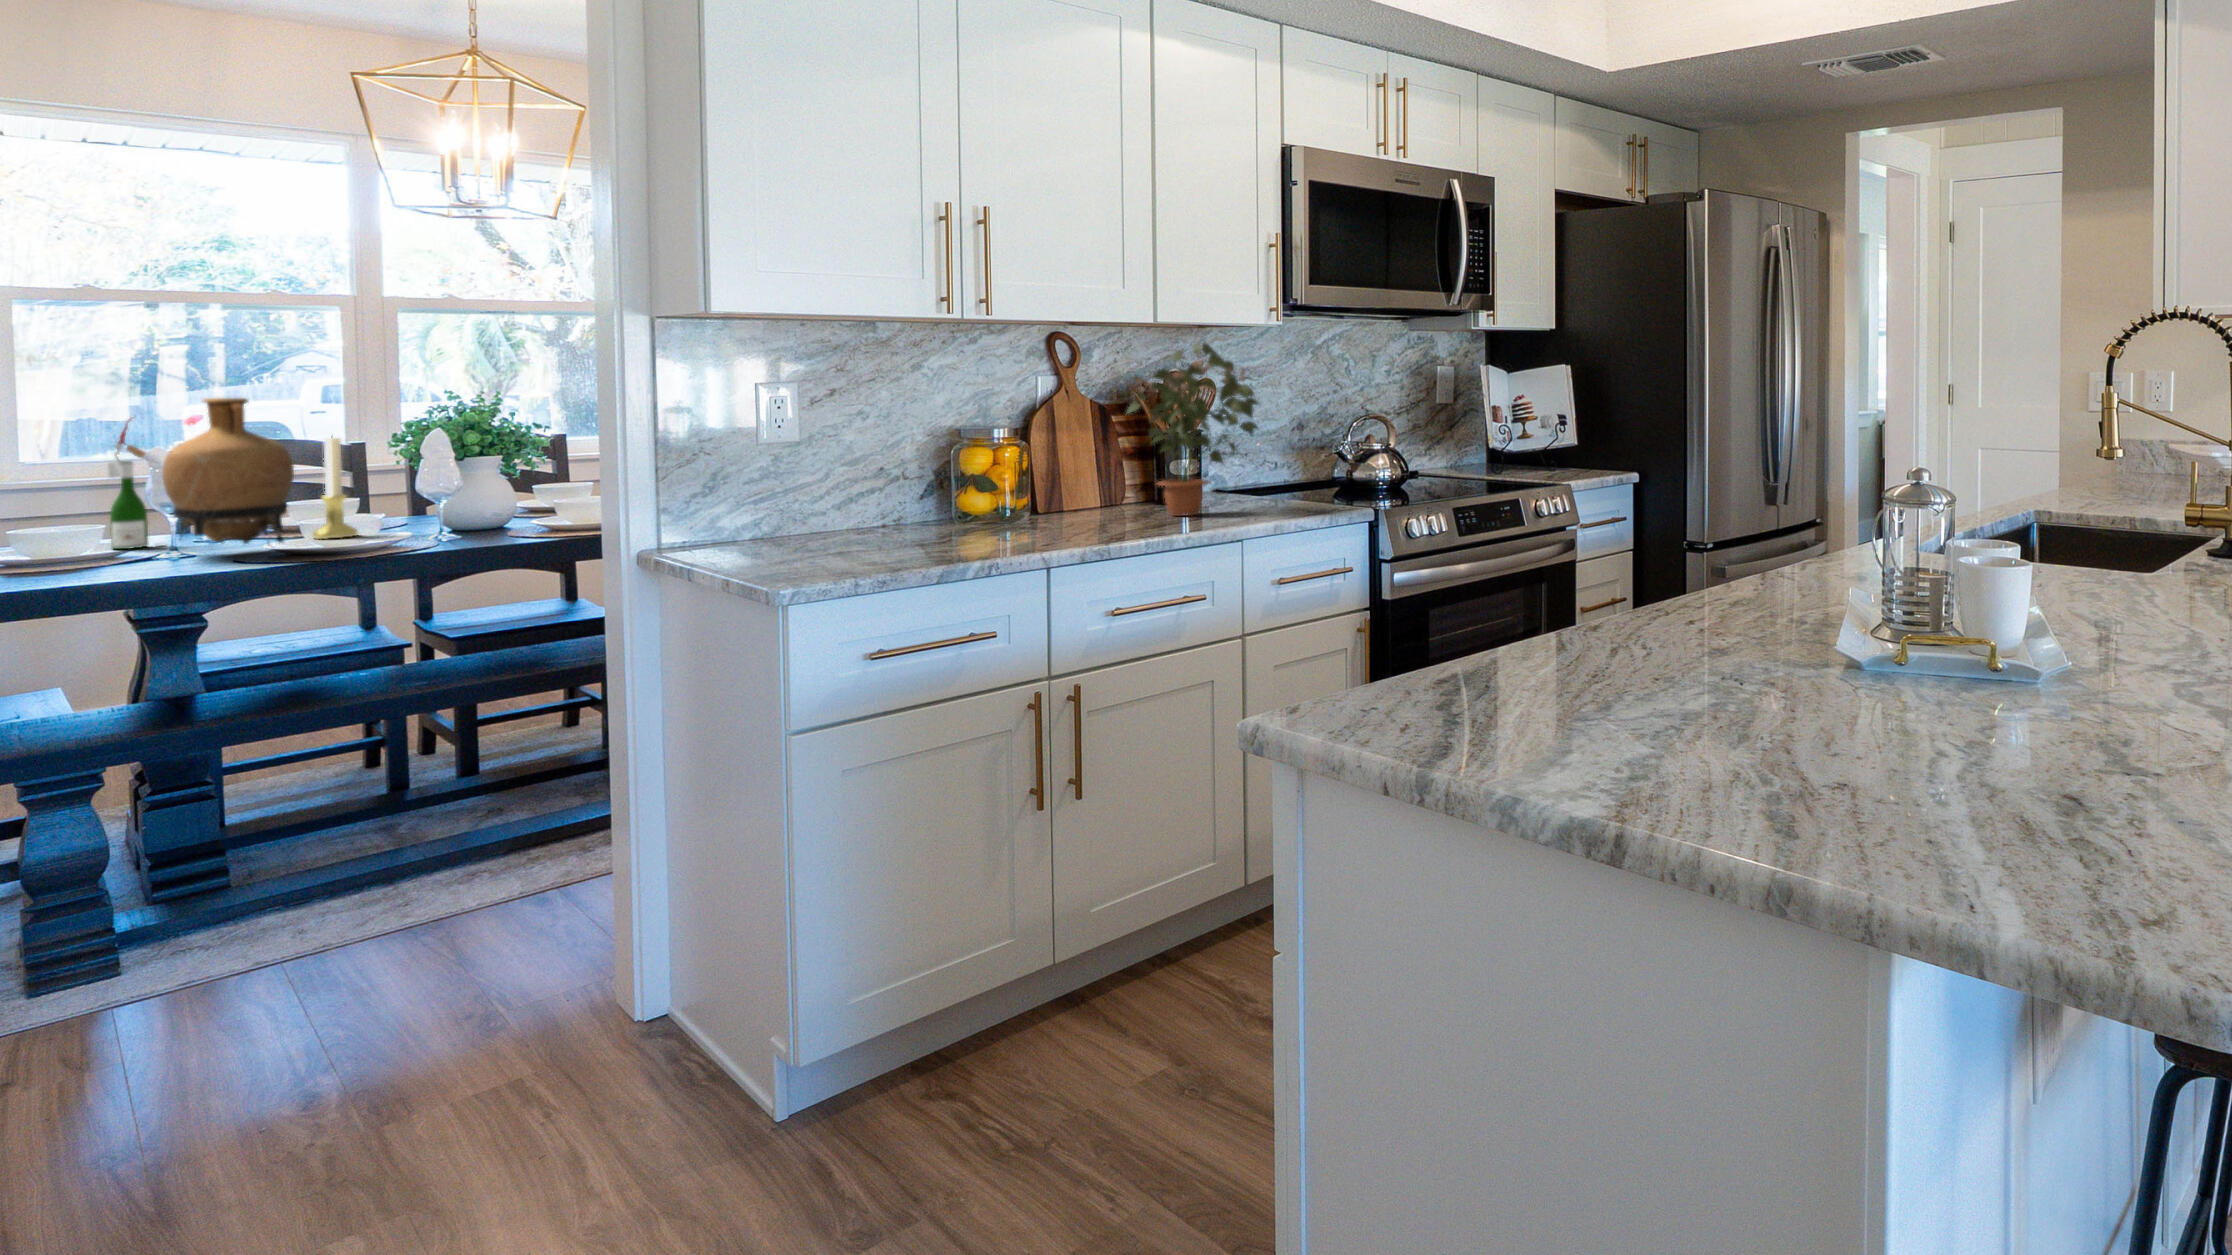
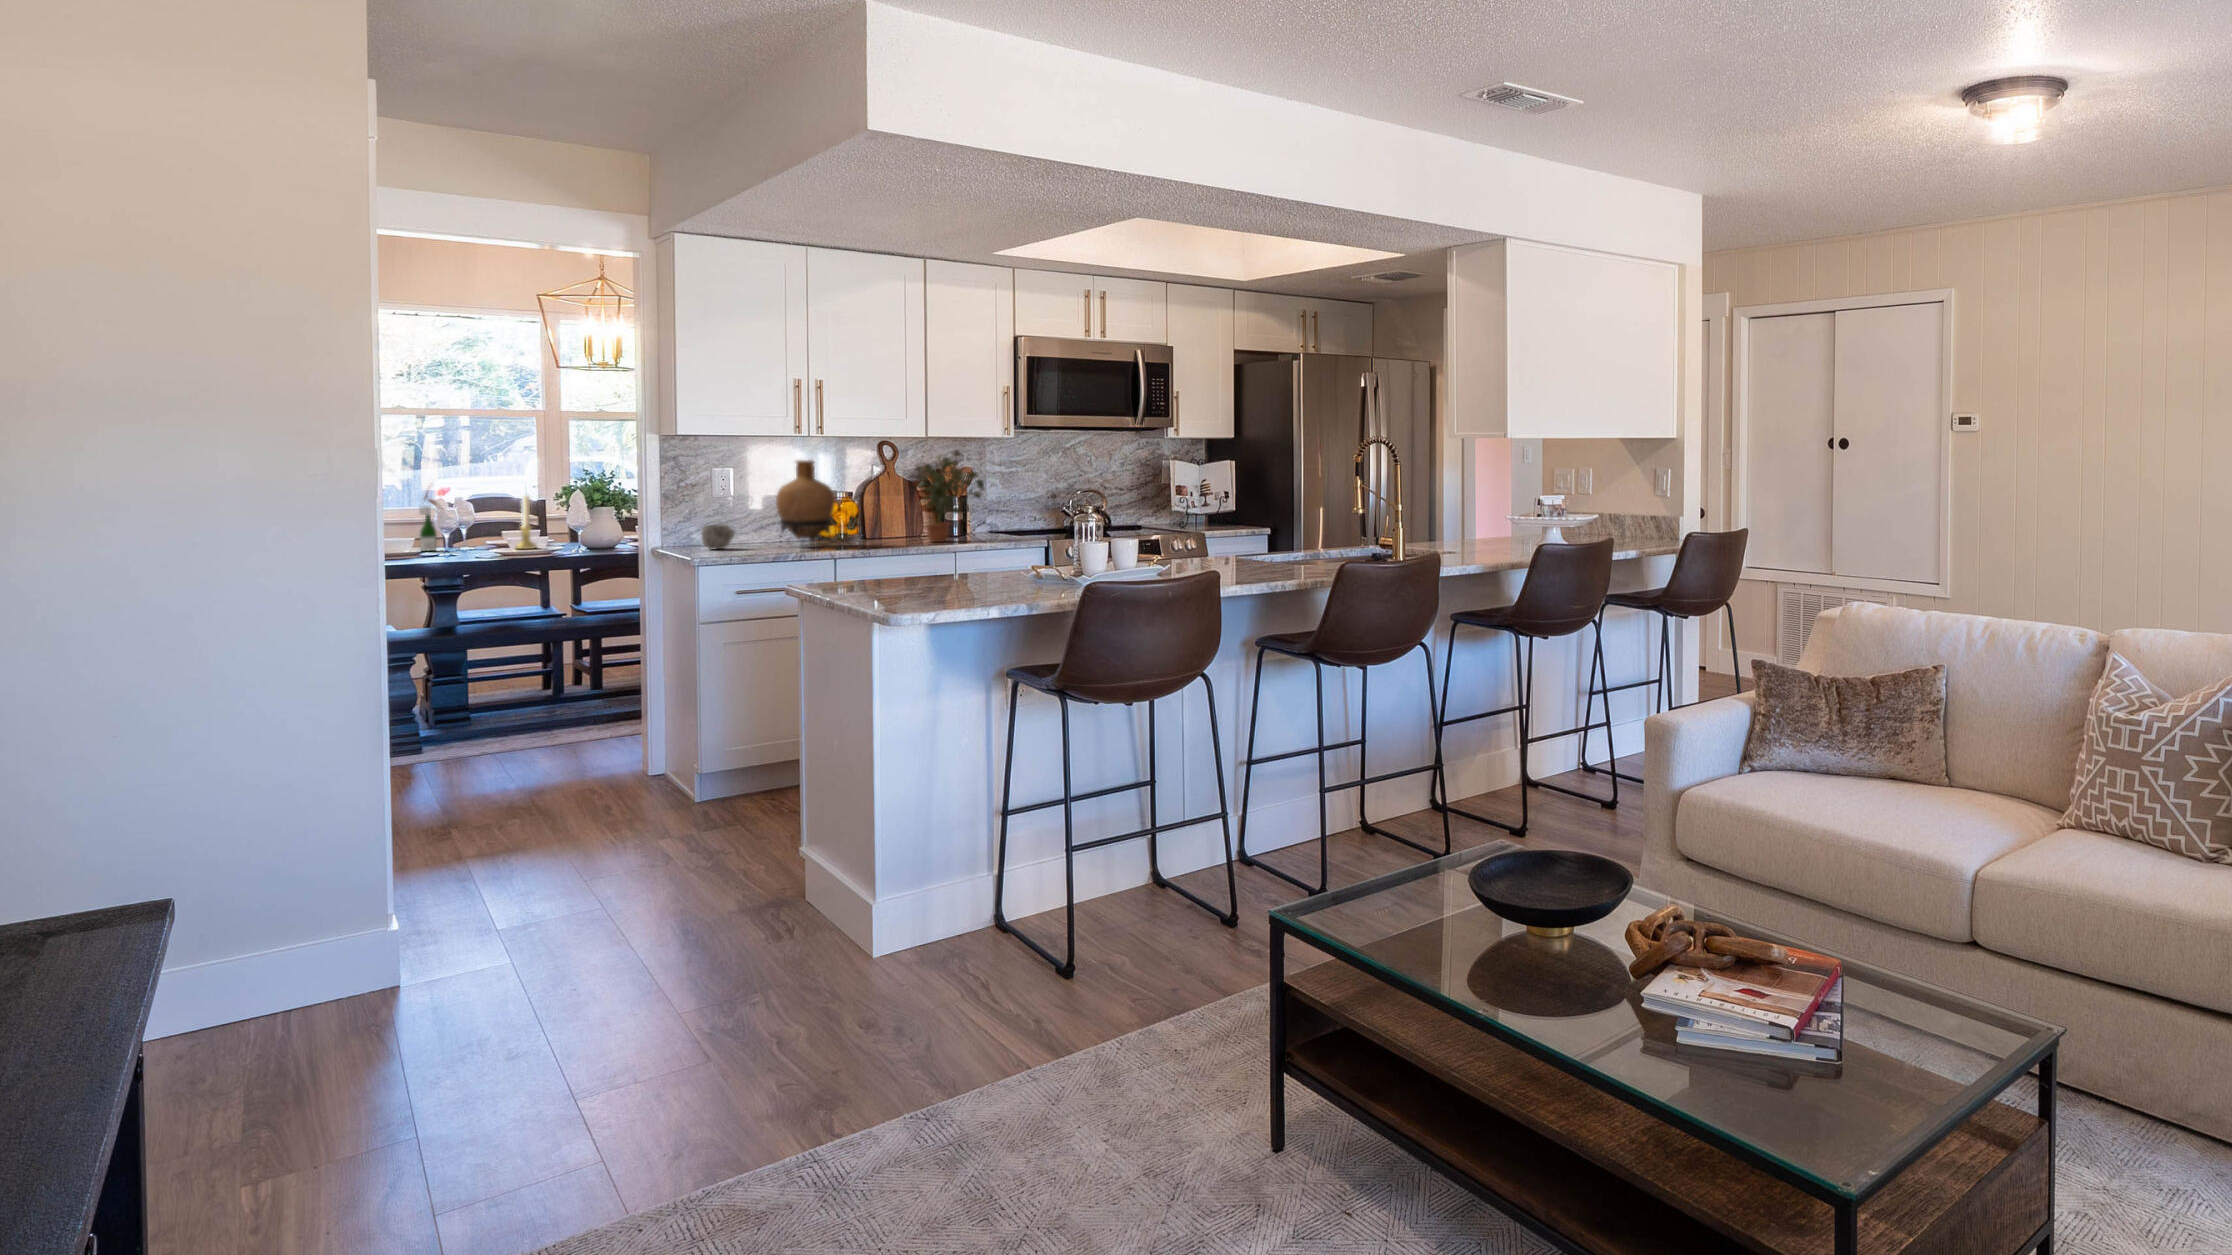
vase: present [162,398,294,544] -> present [776,460,835,540]
mug: none [738,491,810,543] -> present [701,525,735,549]

